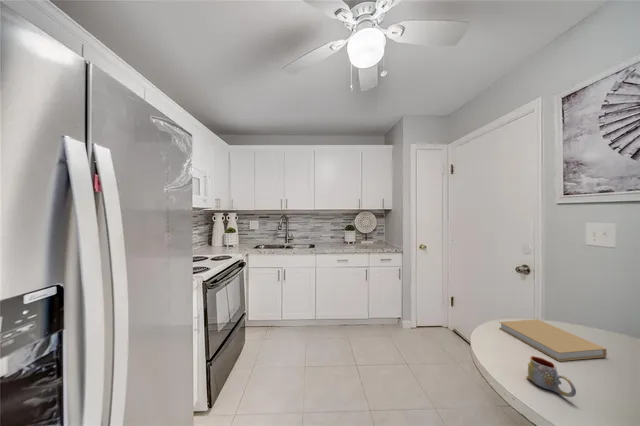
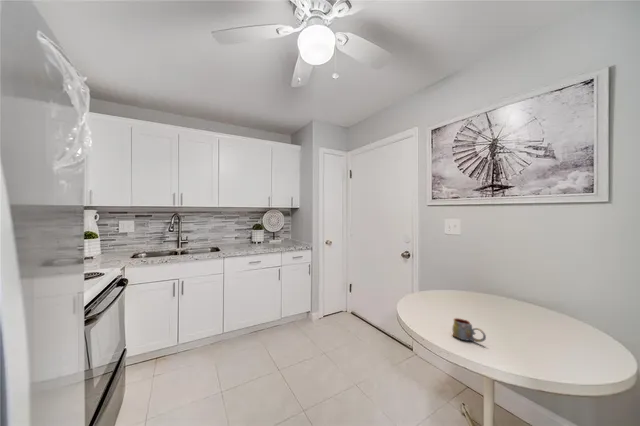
book: present [500,319,607,361] -> none [414,291,475,318]

